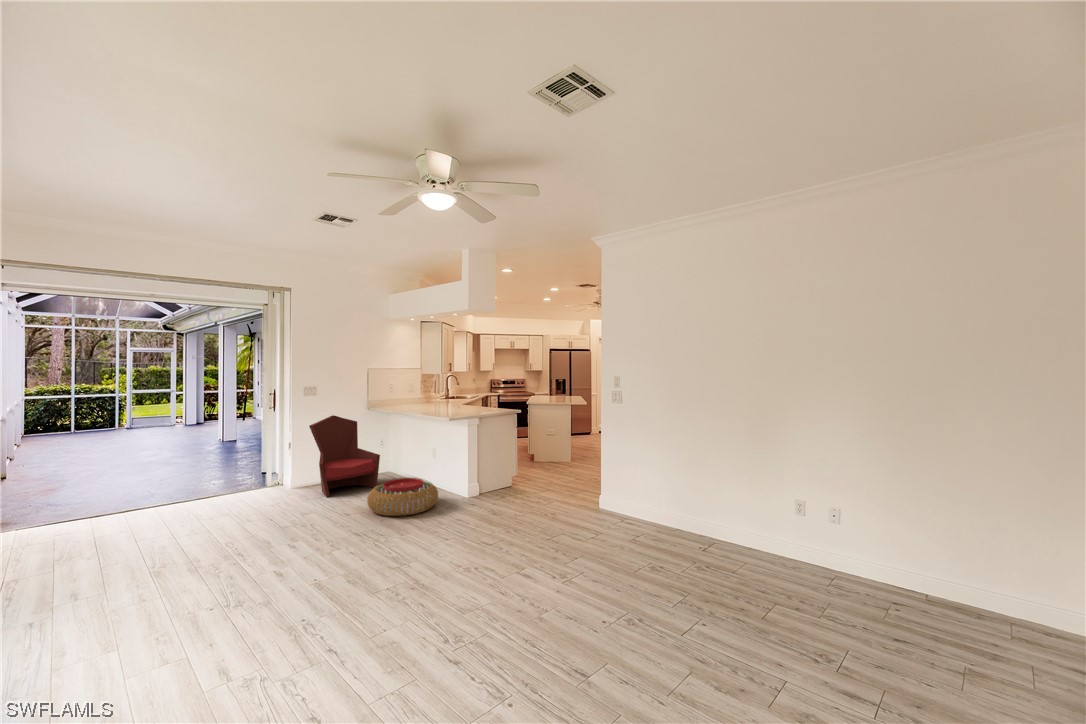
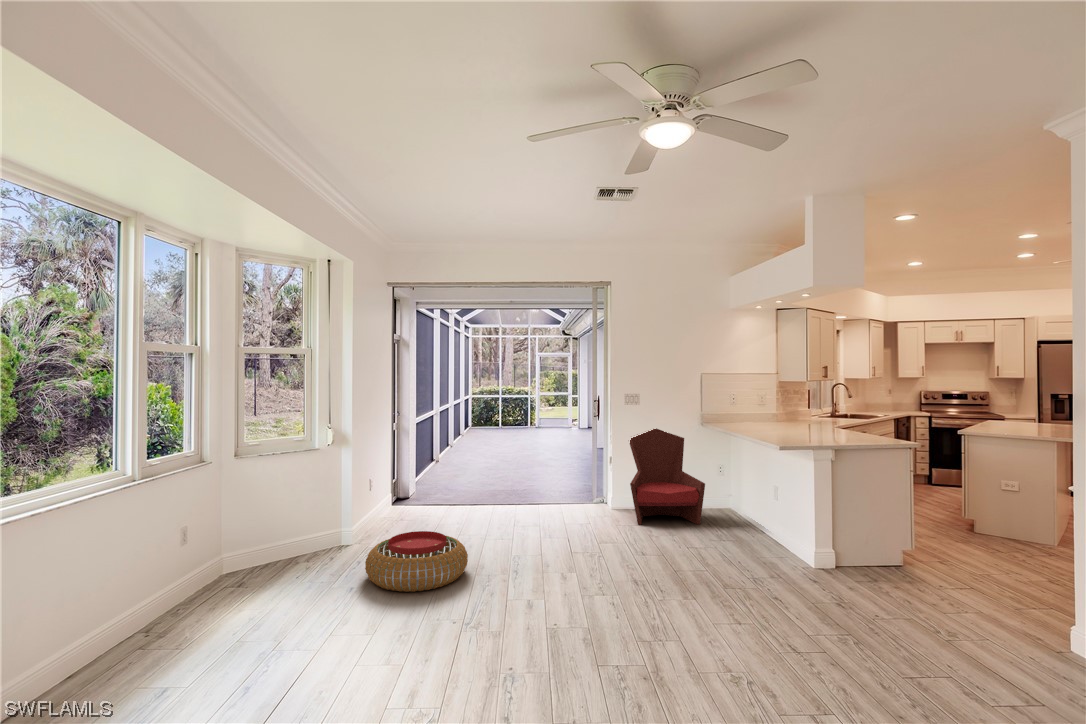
pouf: present [367,478,438,516] -> present [365,531,468,592]

